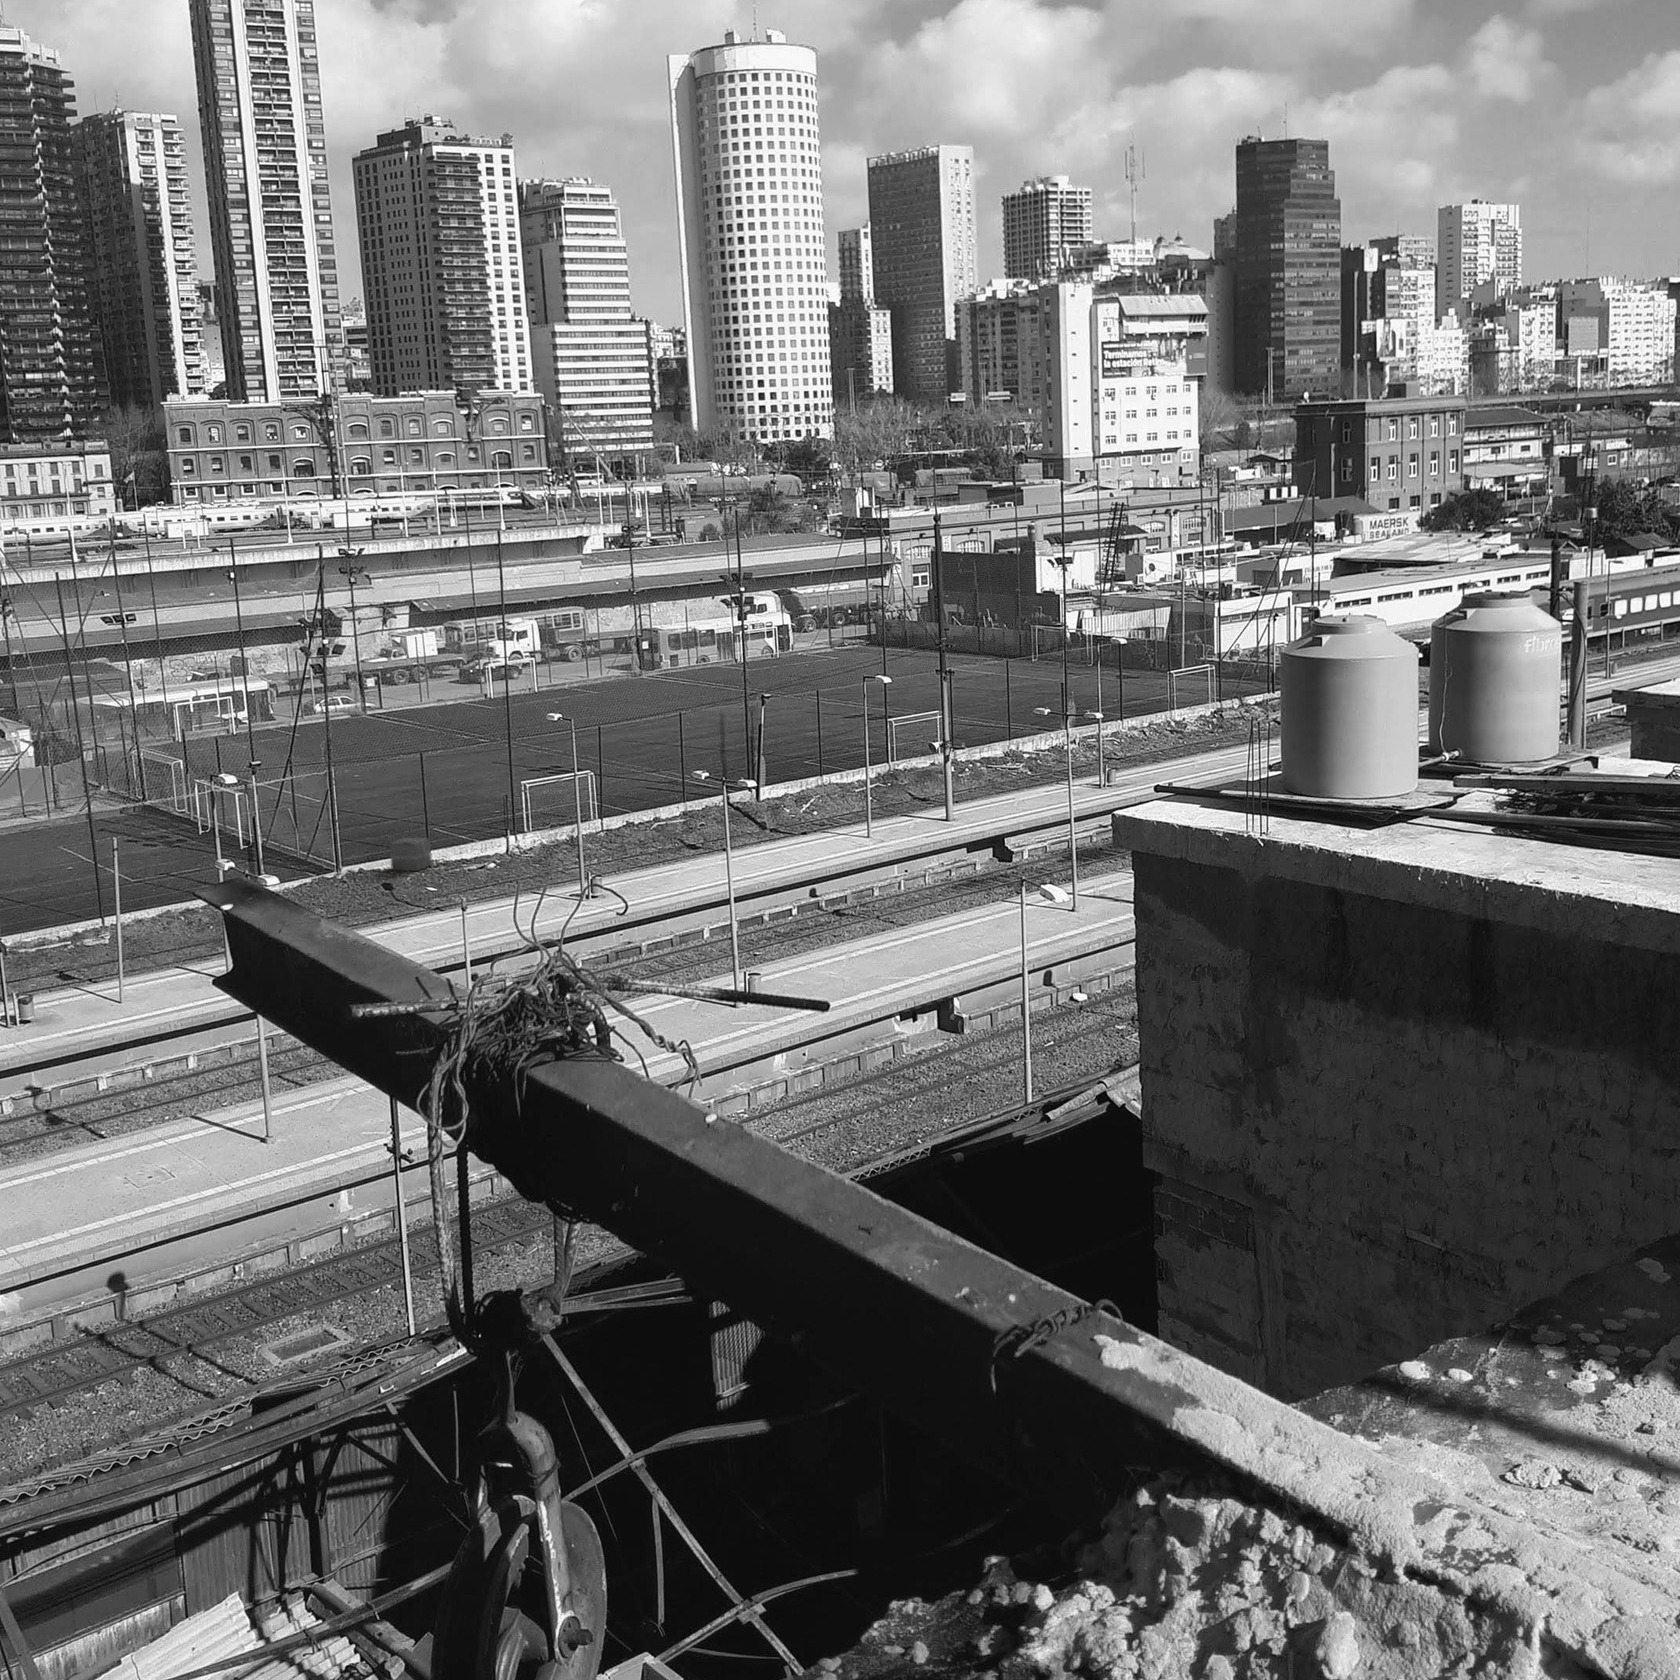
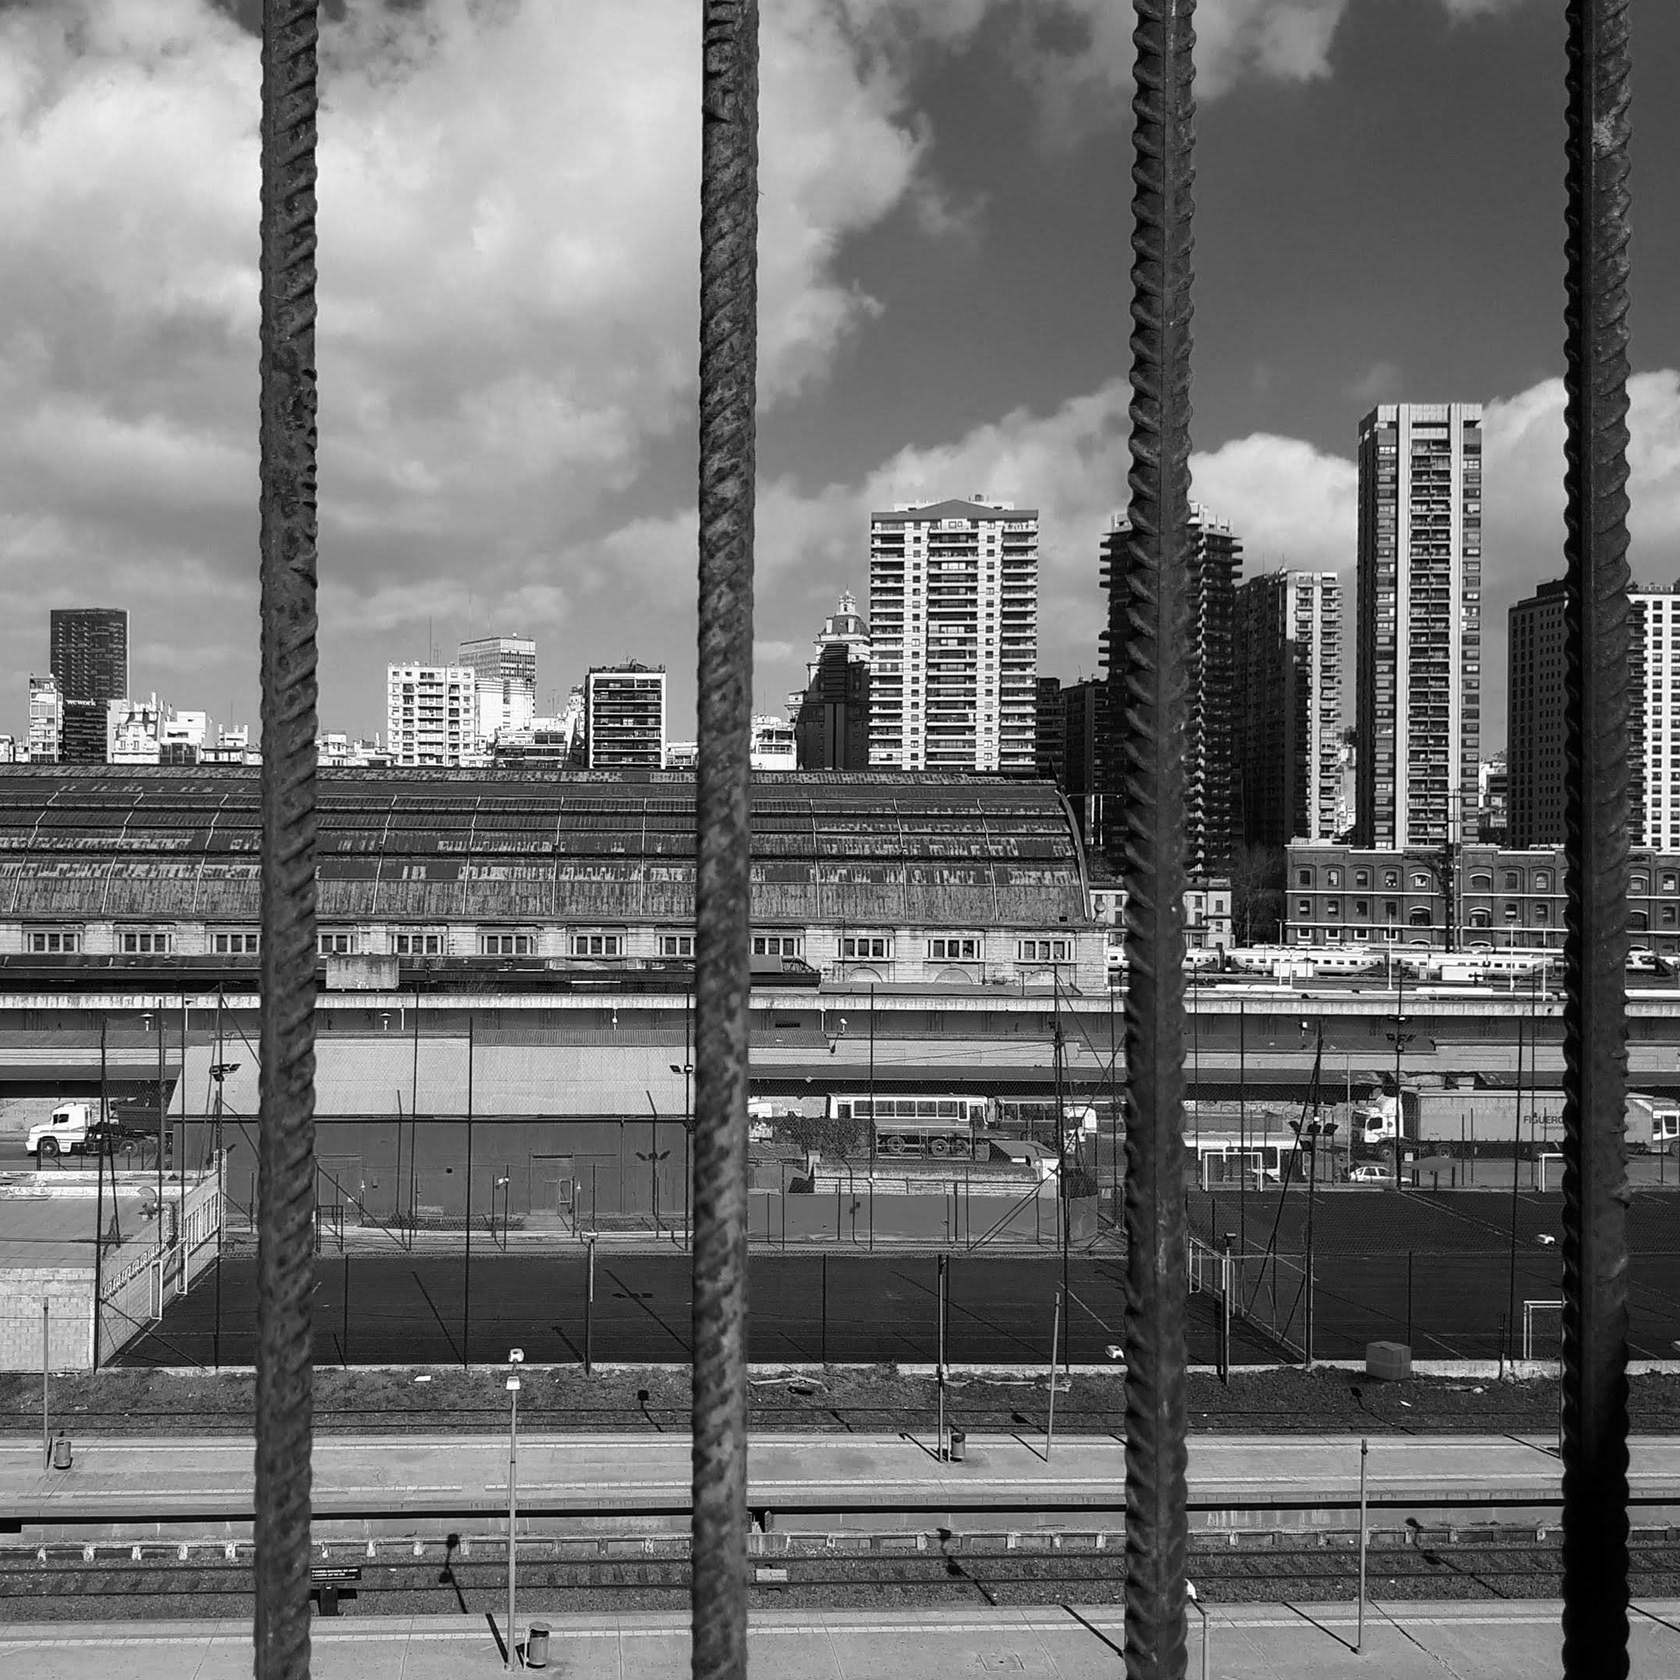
bench: none [370,680,410,714] -> present [1411,1156,1456,1194]

